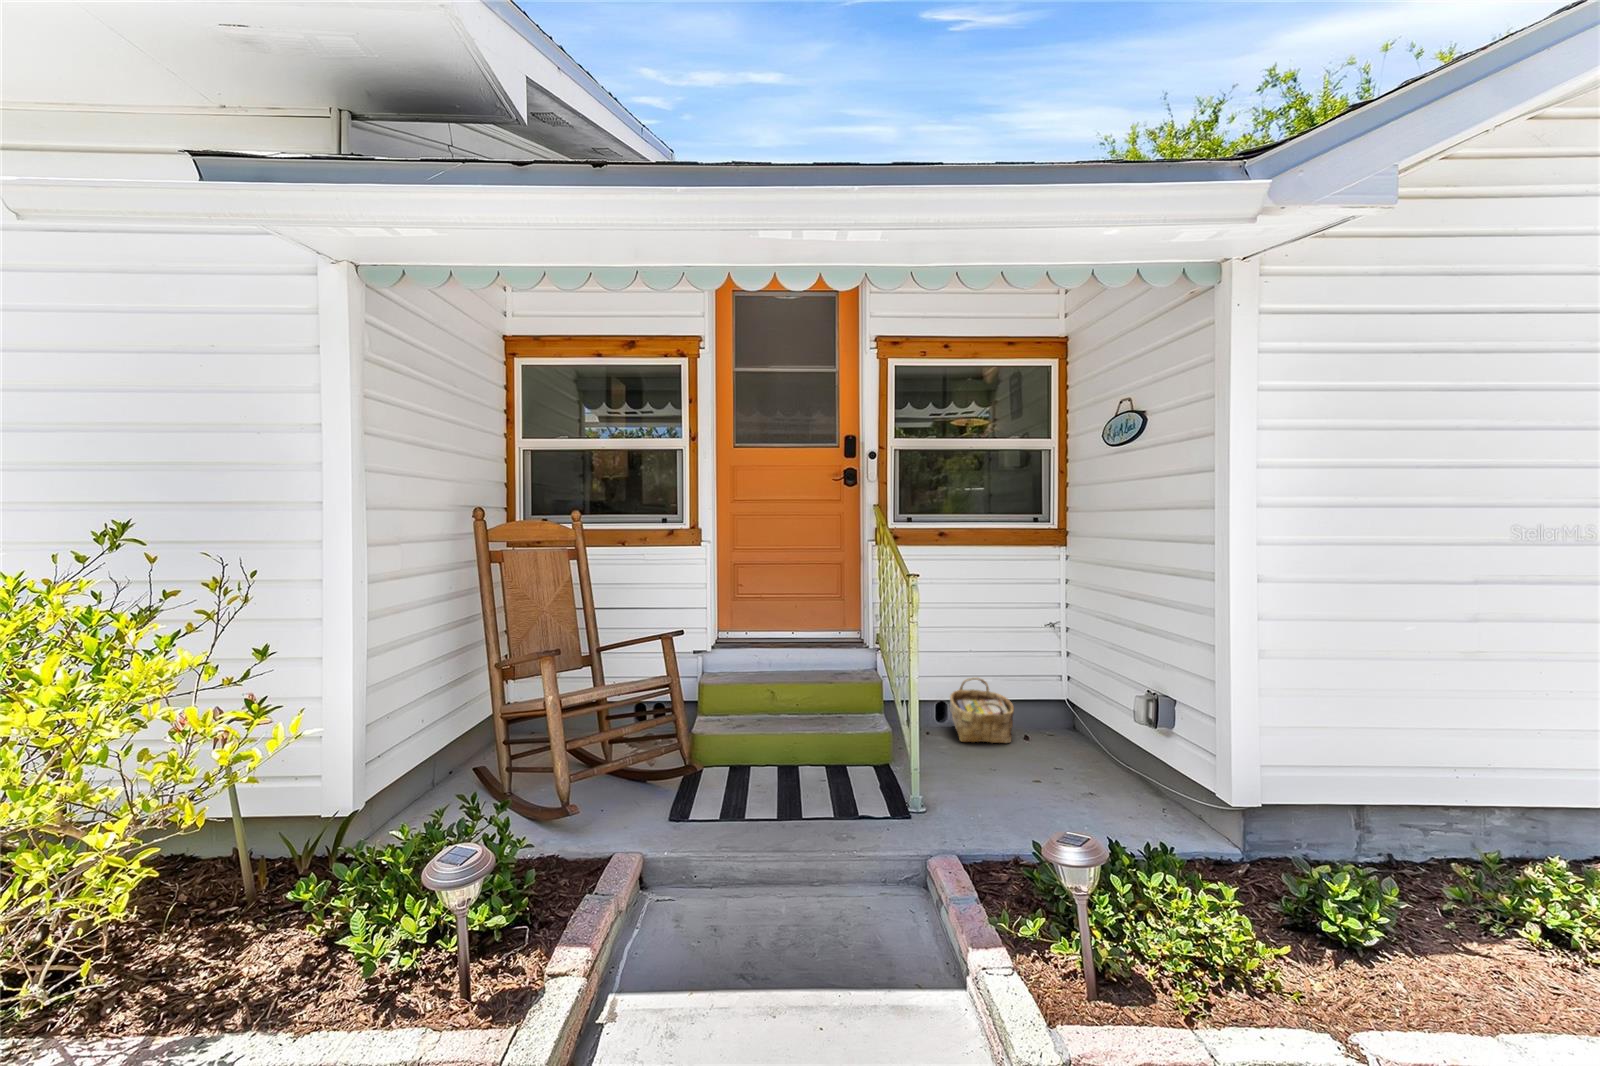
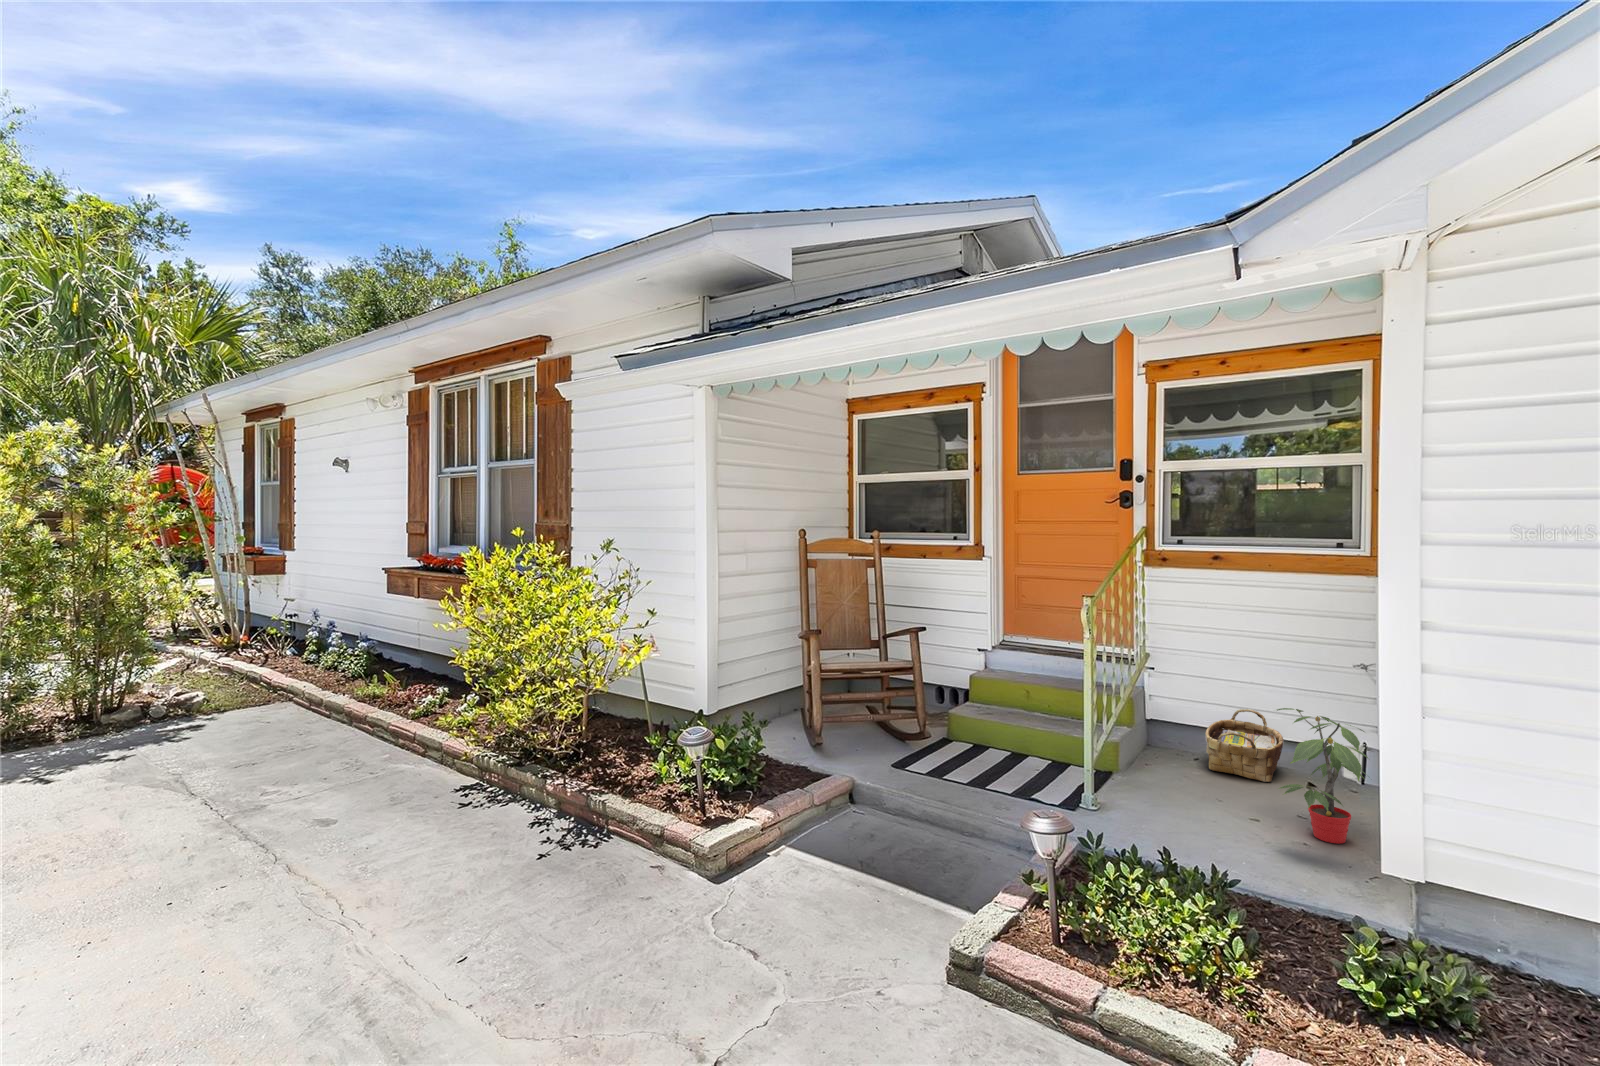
potted plant: none [1045,672,1157,788] -> present [1277,708,1368,844]

